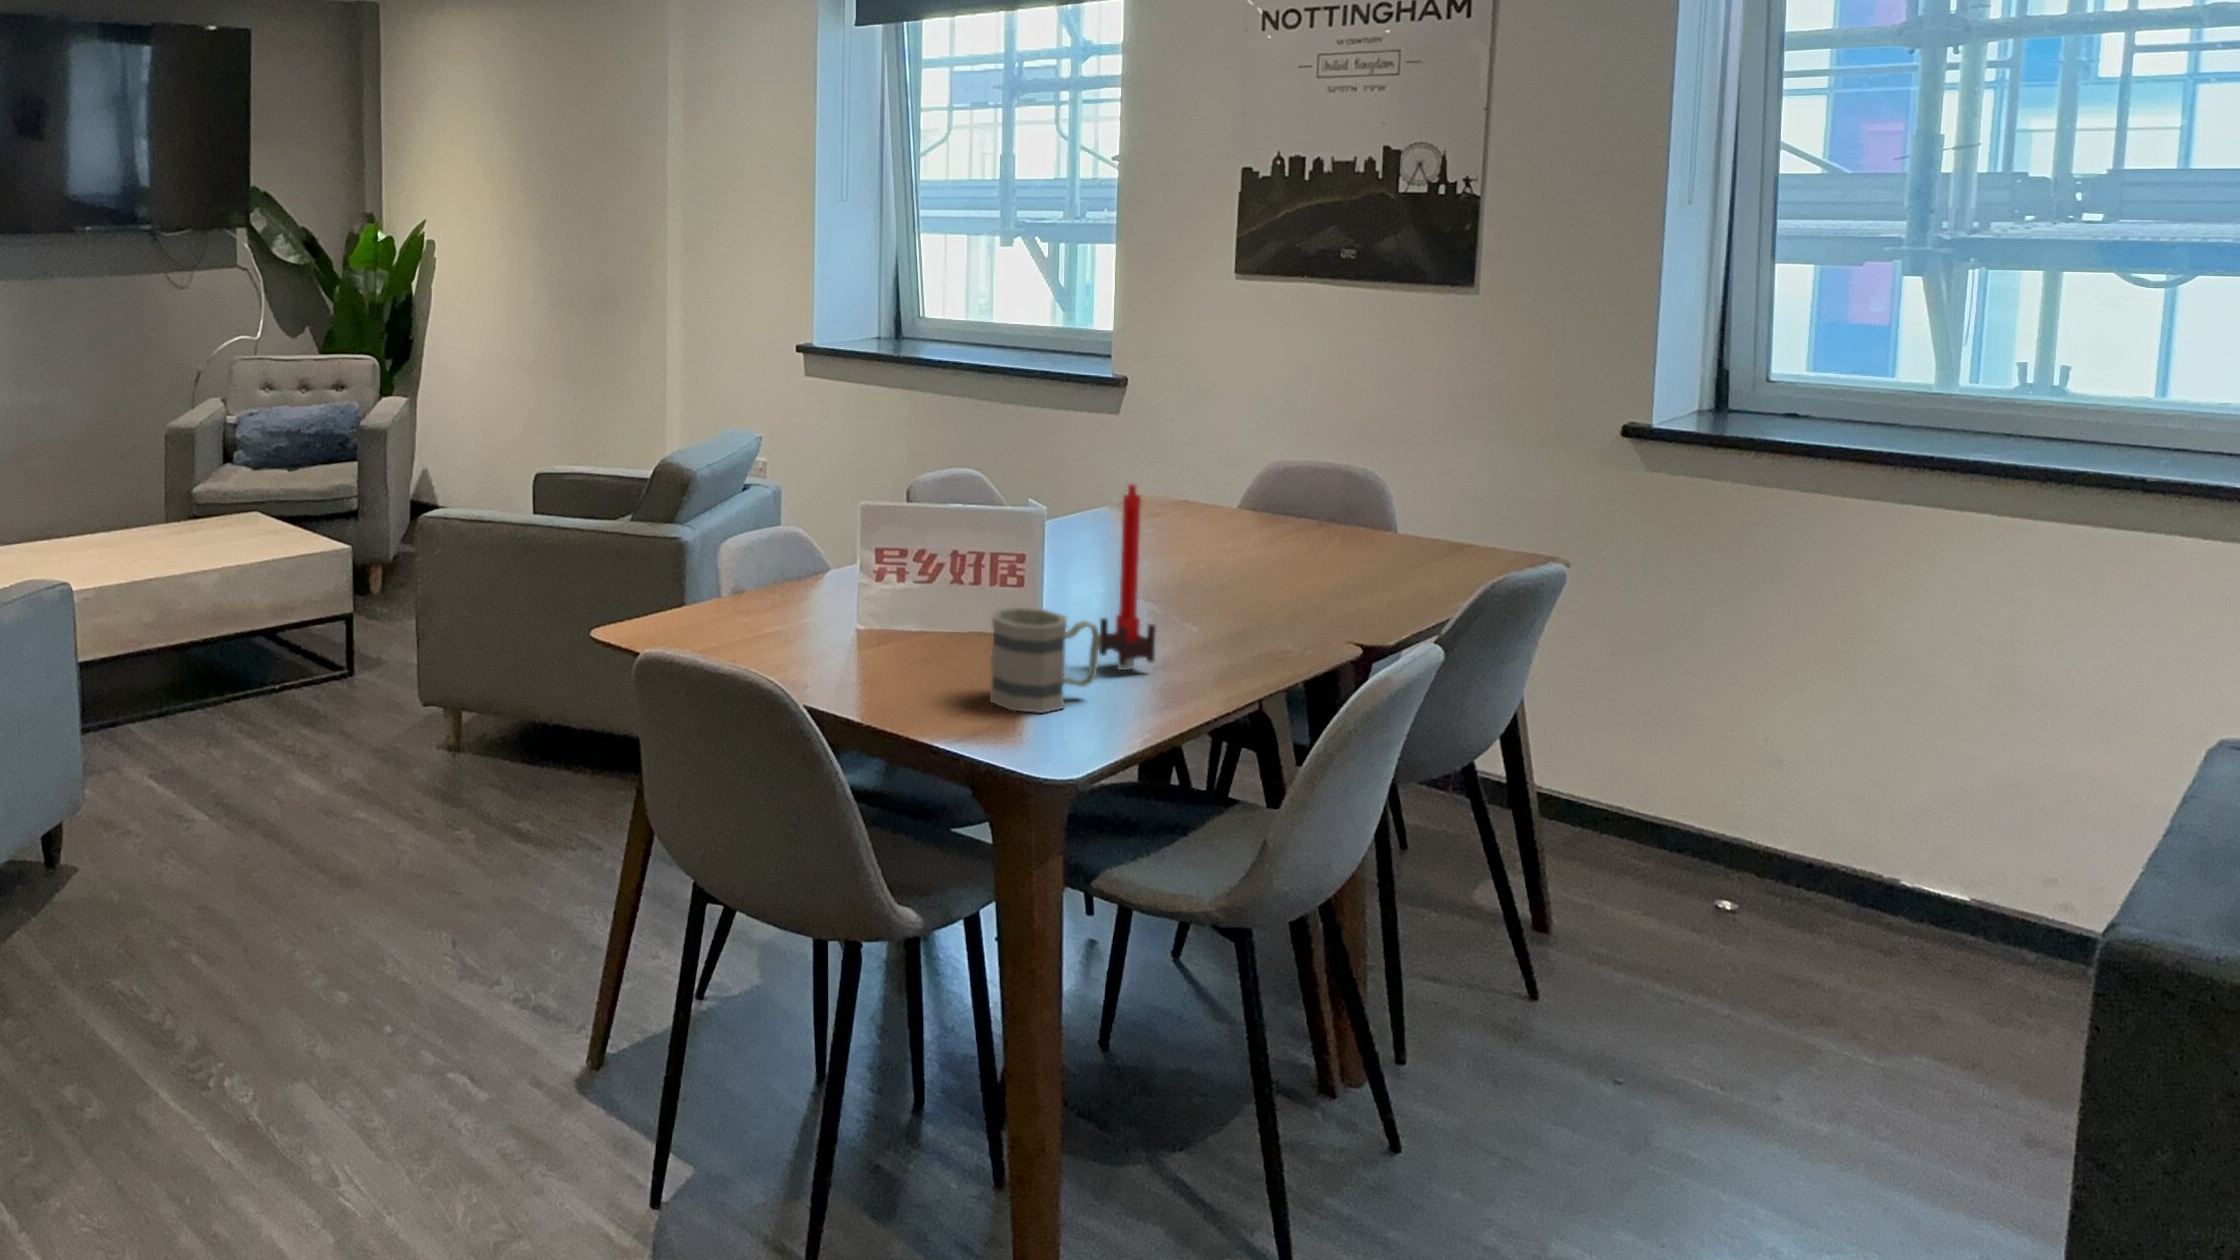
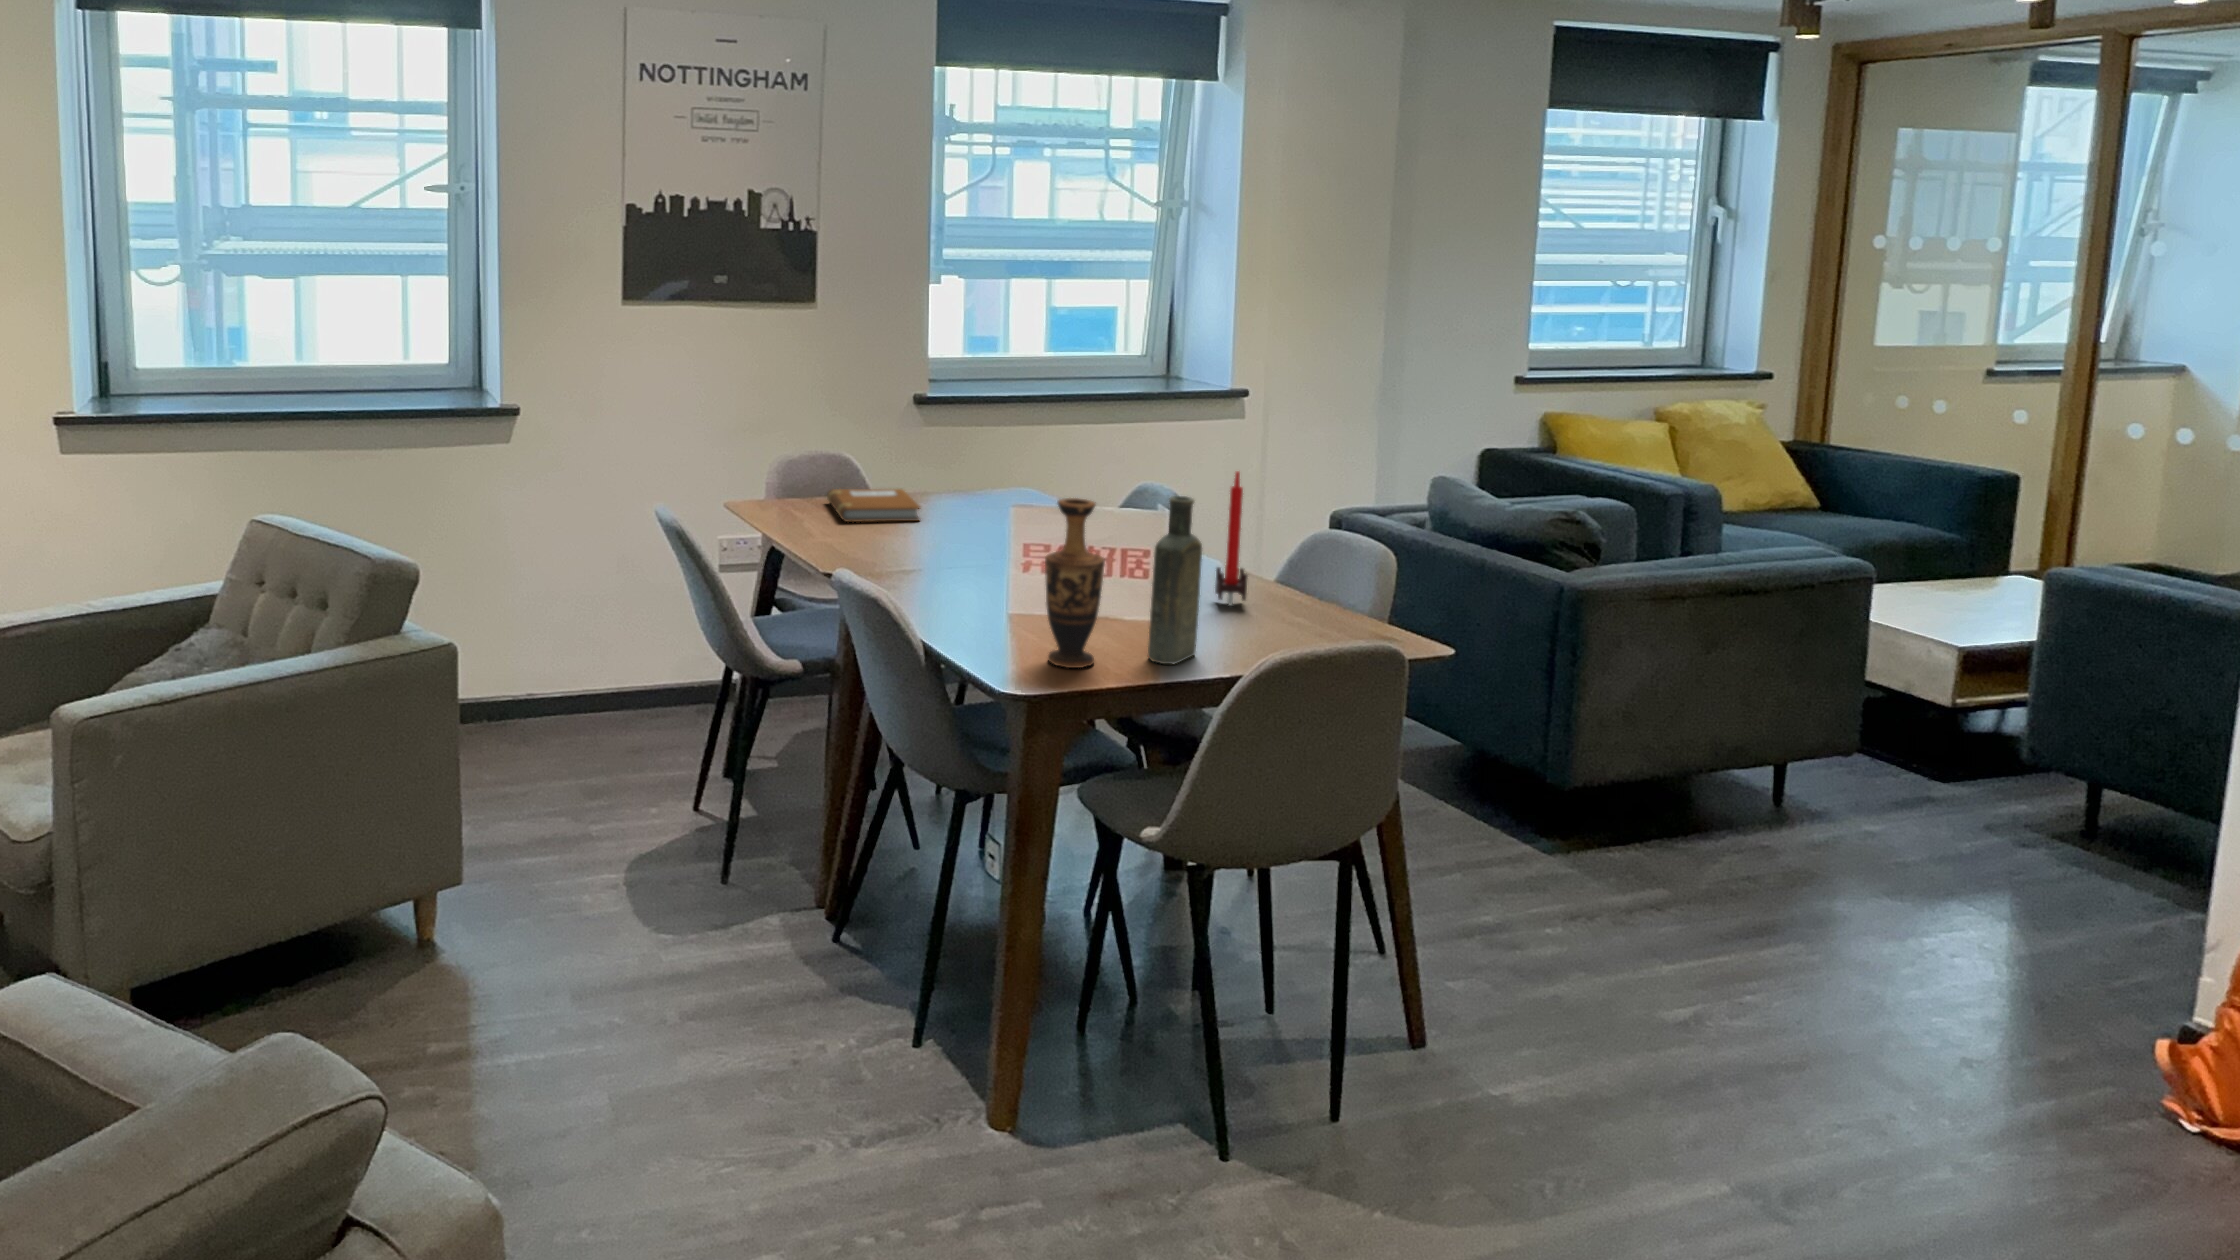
vase: none [743,448,810,639] -> present [1045,498,1105,668]
bottle: none [814,467,895,669] -> present [1148,496,1202,664]
notebook: none [1133,496,1290,541] -> present [827,489,920,522]
mug: present [990,607,1100,713] -> none [1262,571,1324,646]

